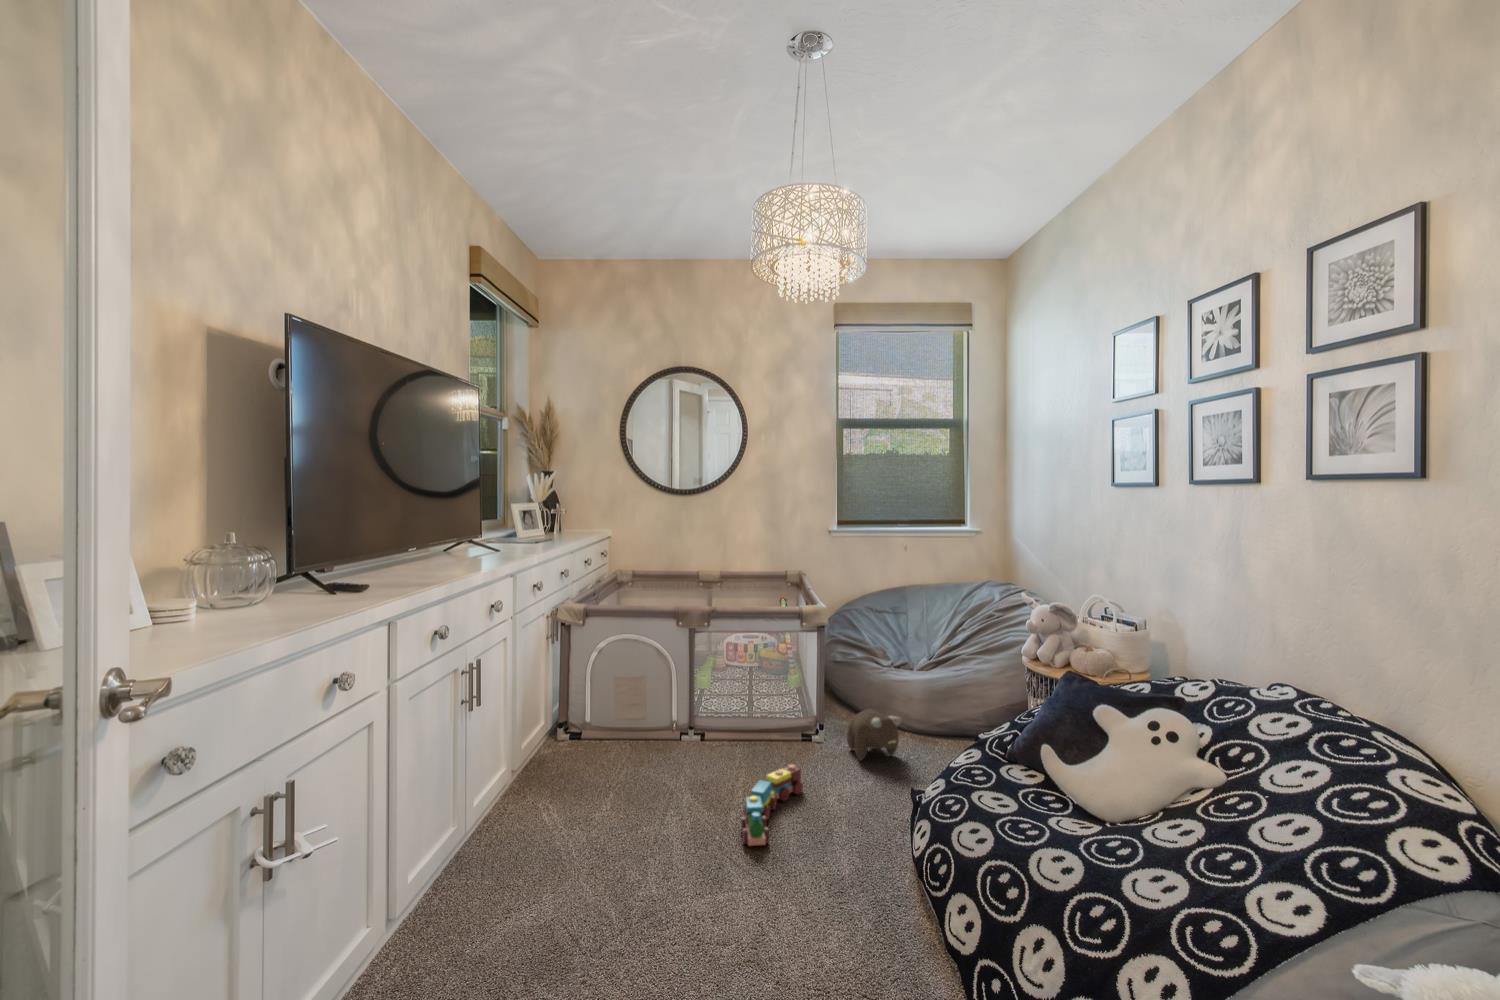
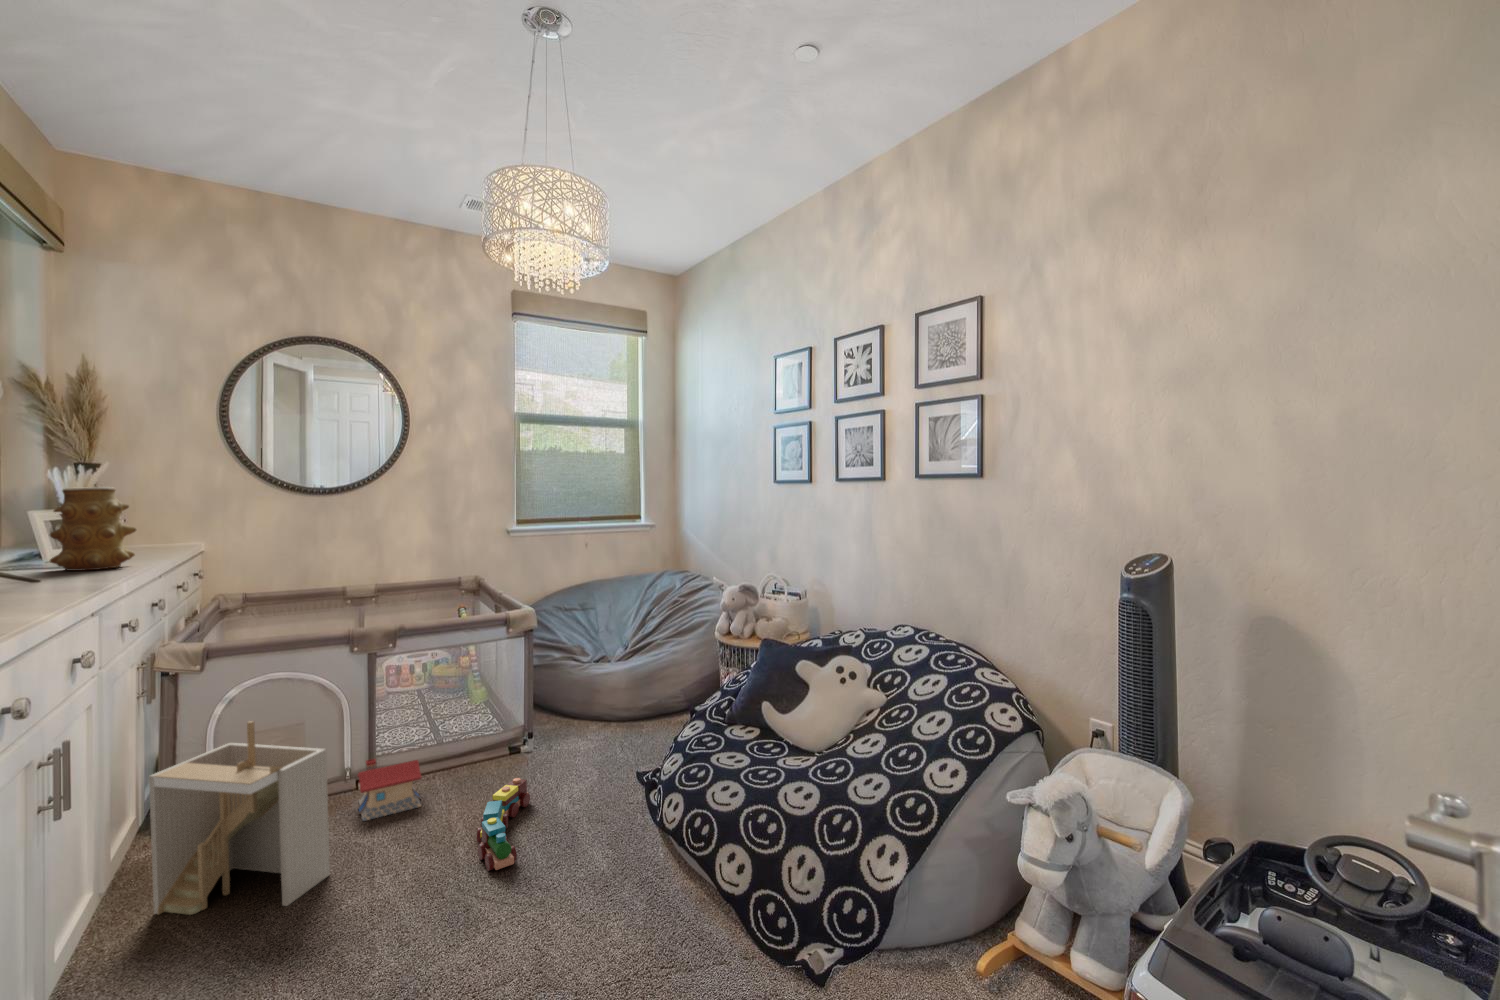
vase: none [507,482,555,541] -> present [50,487,136,571]
storage bin: none [523,667,632,823] -> present [149,721,330,915]
plush toy: present [847,709,901,760] -> none [557,707,615,759]
toy house: none [670,719,719,770] -> present [357,759,422,821]

